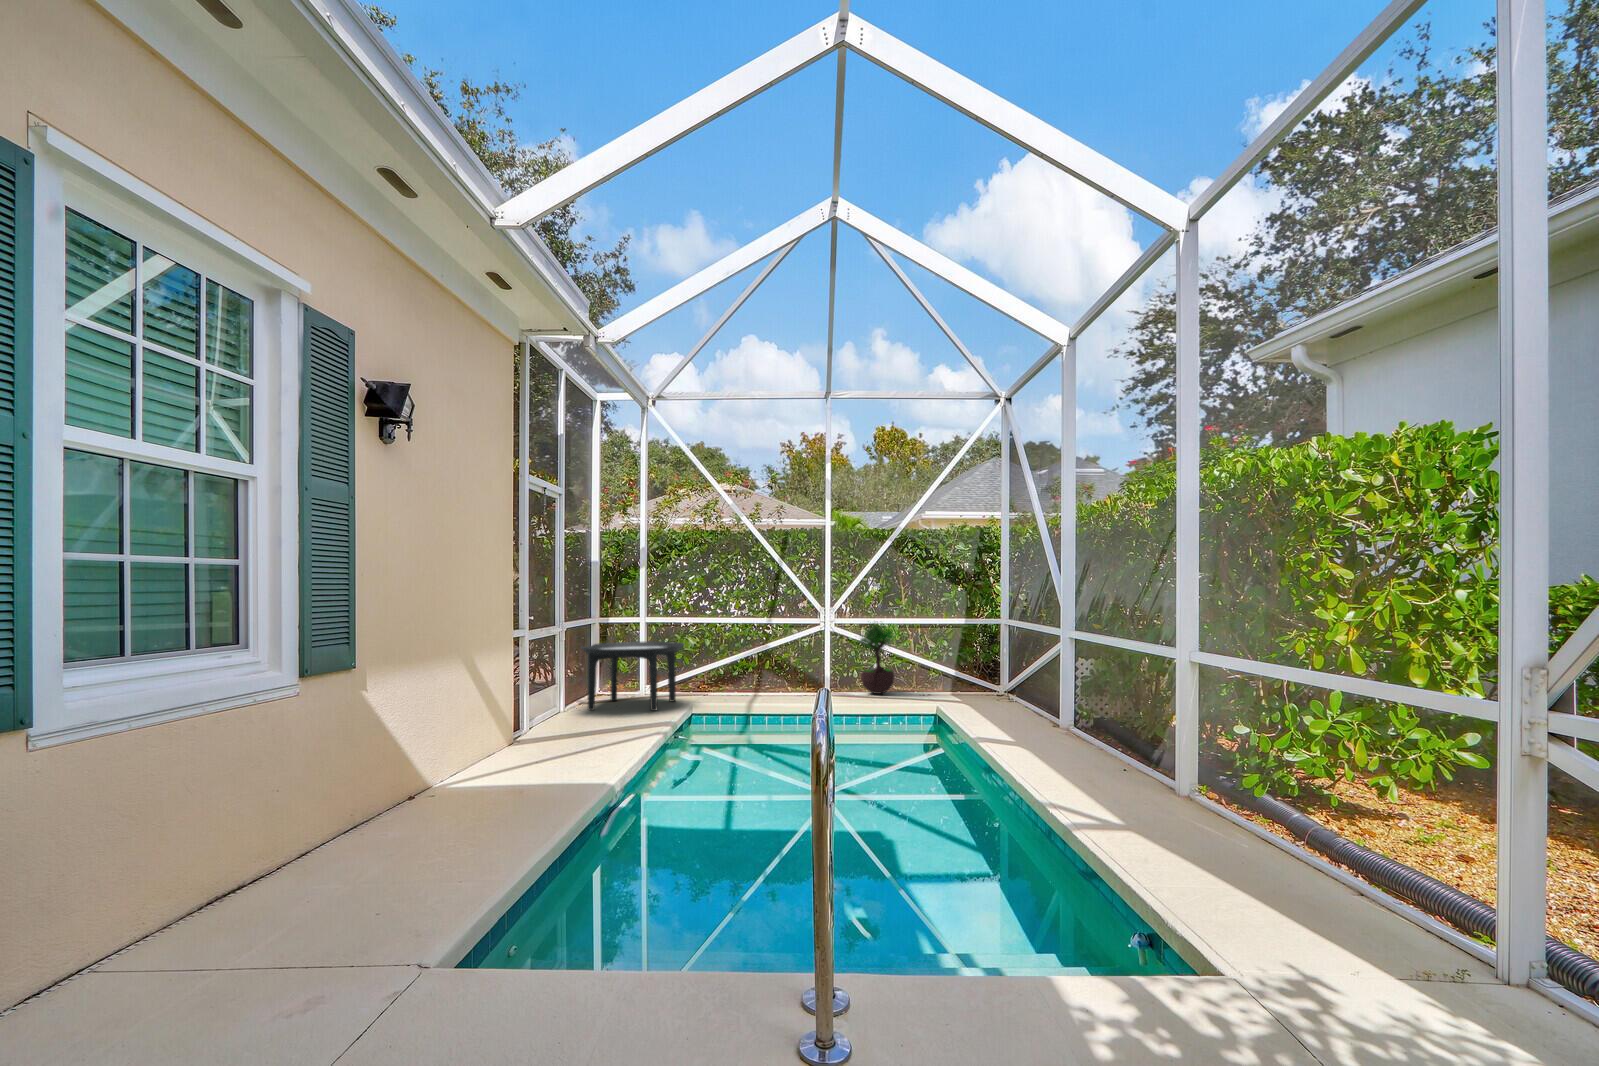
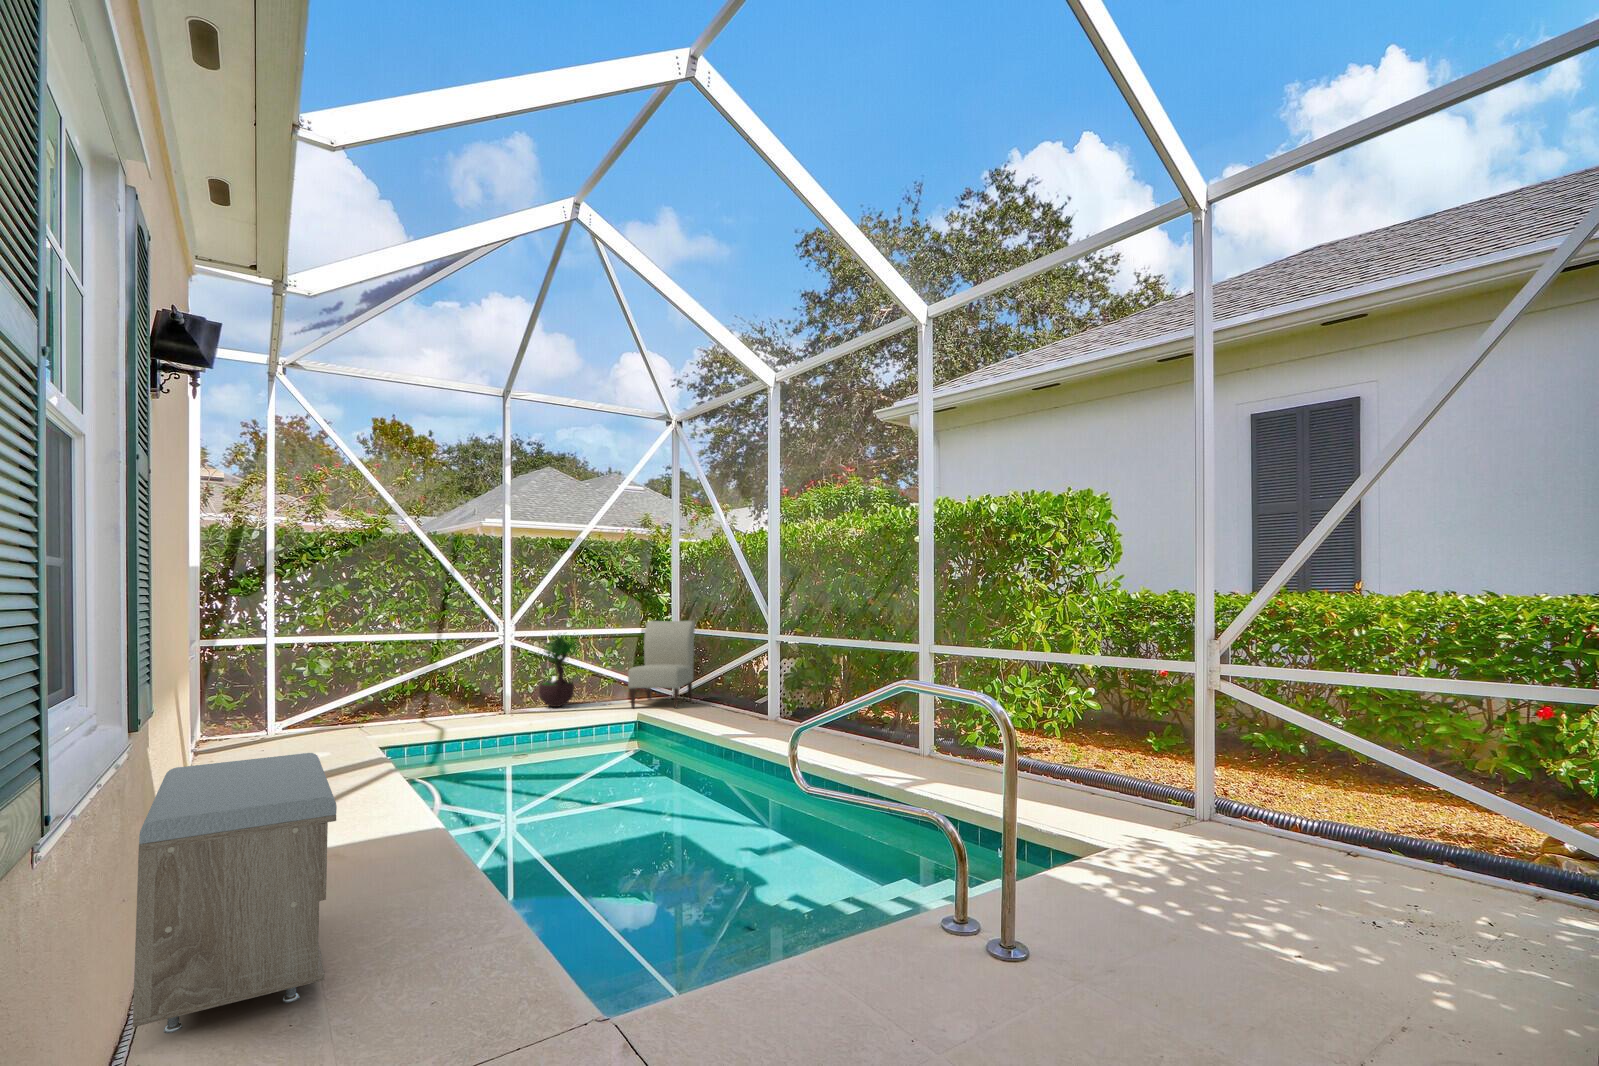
chair: none [935,612,1019,706] -> present [628,621,695,708]
round table: present [581,642,684,711] -> none [204,667,355,760]
storage bench: none [257,696,454,865] -> present [133,753,337,1033]

